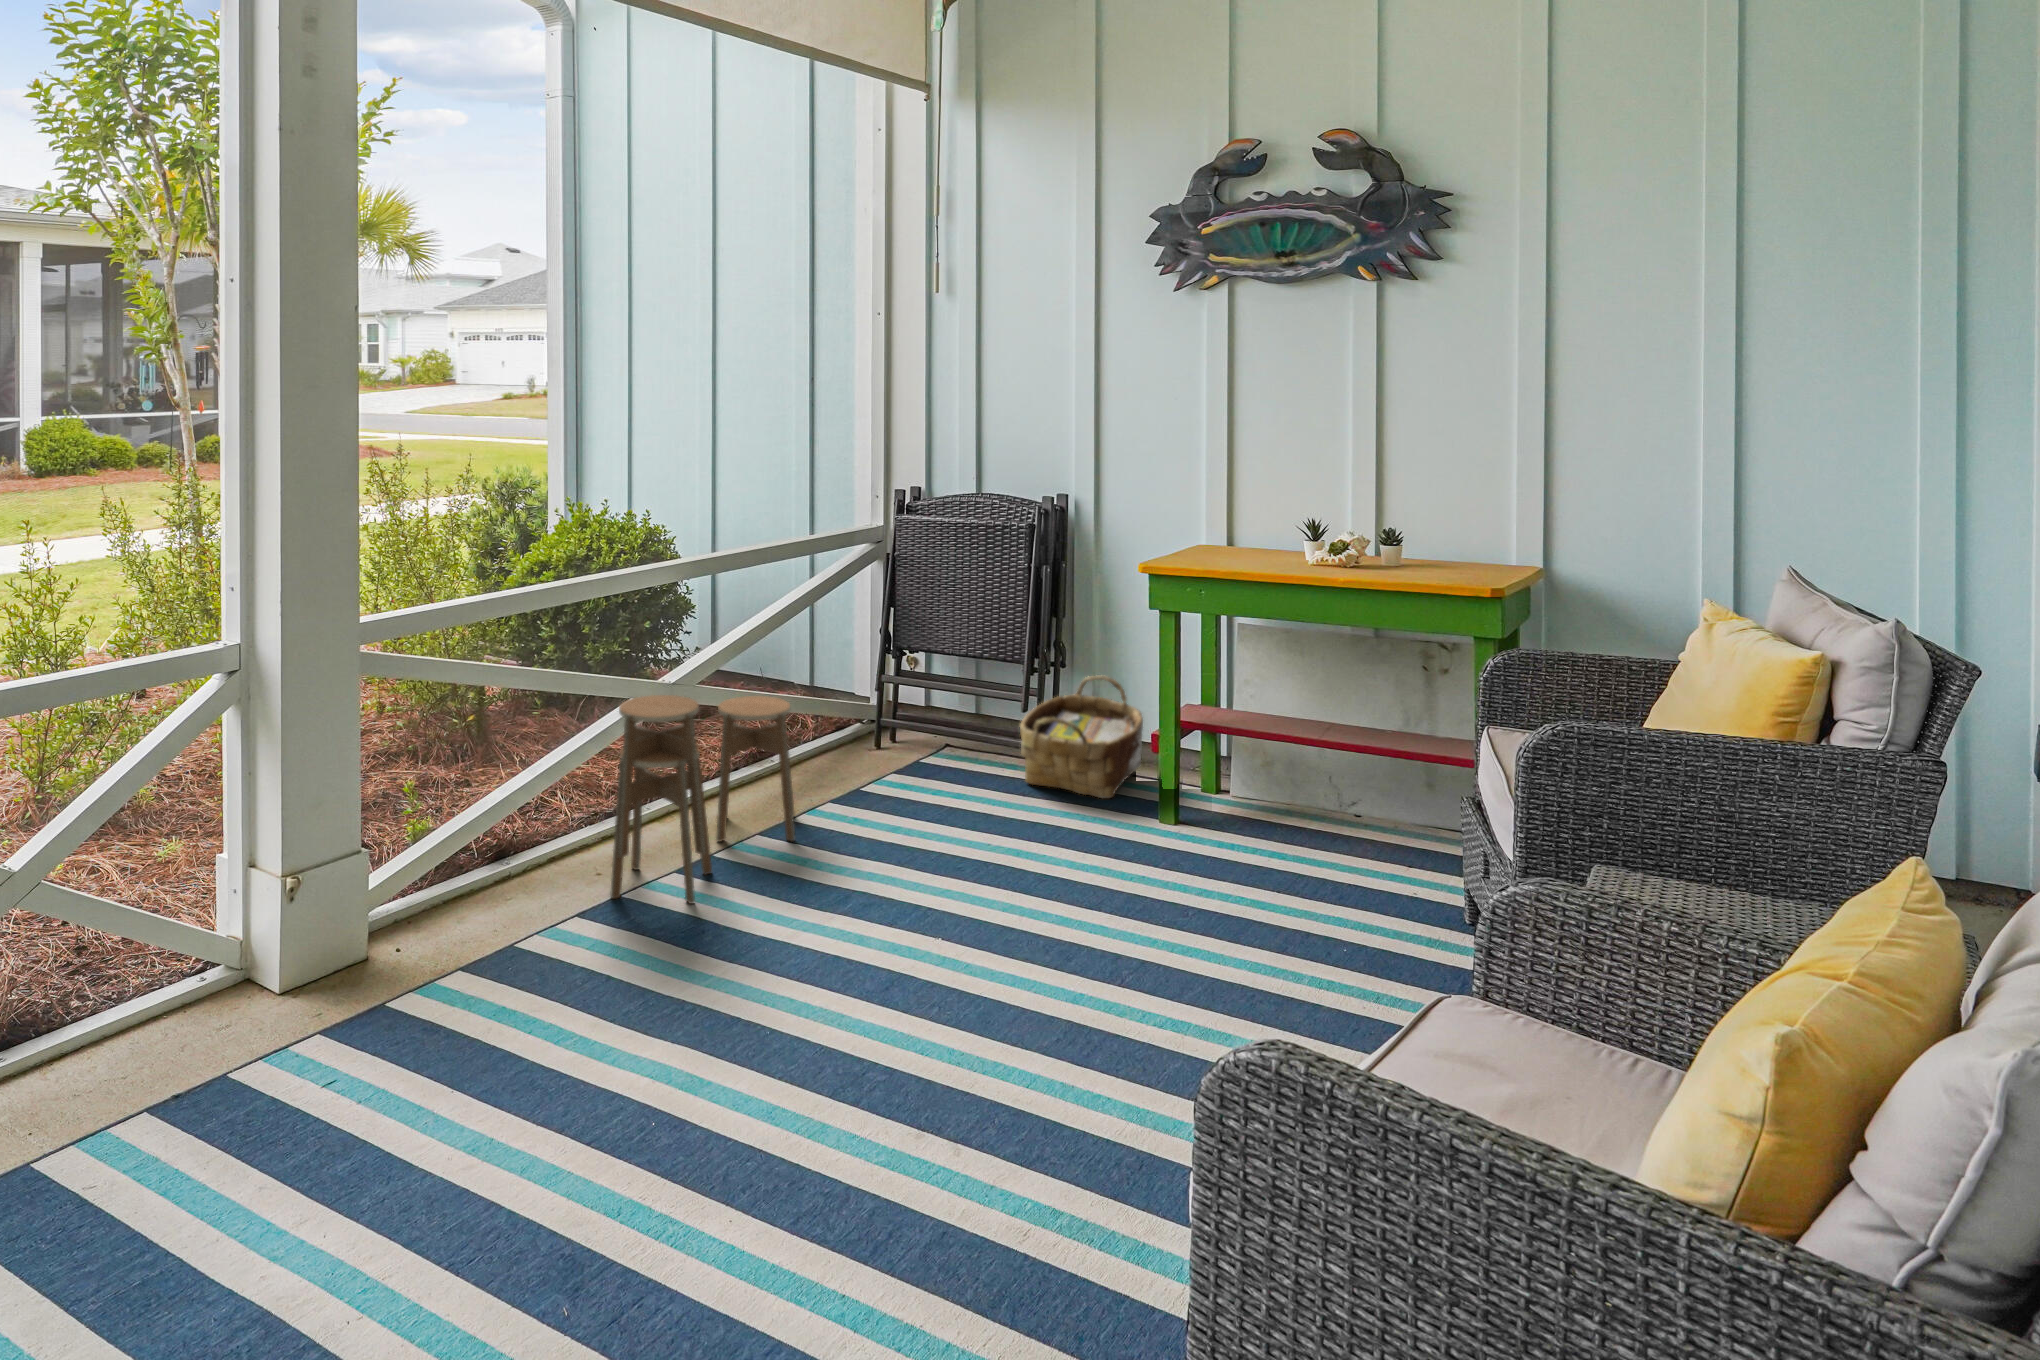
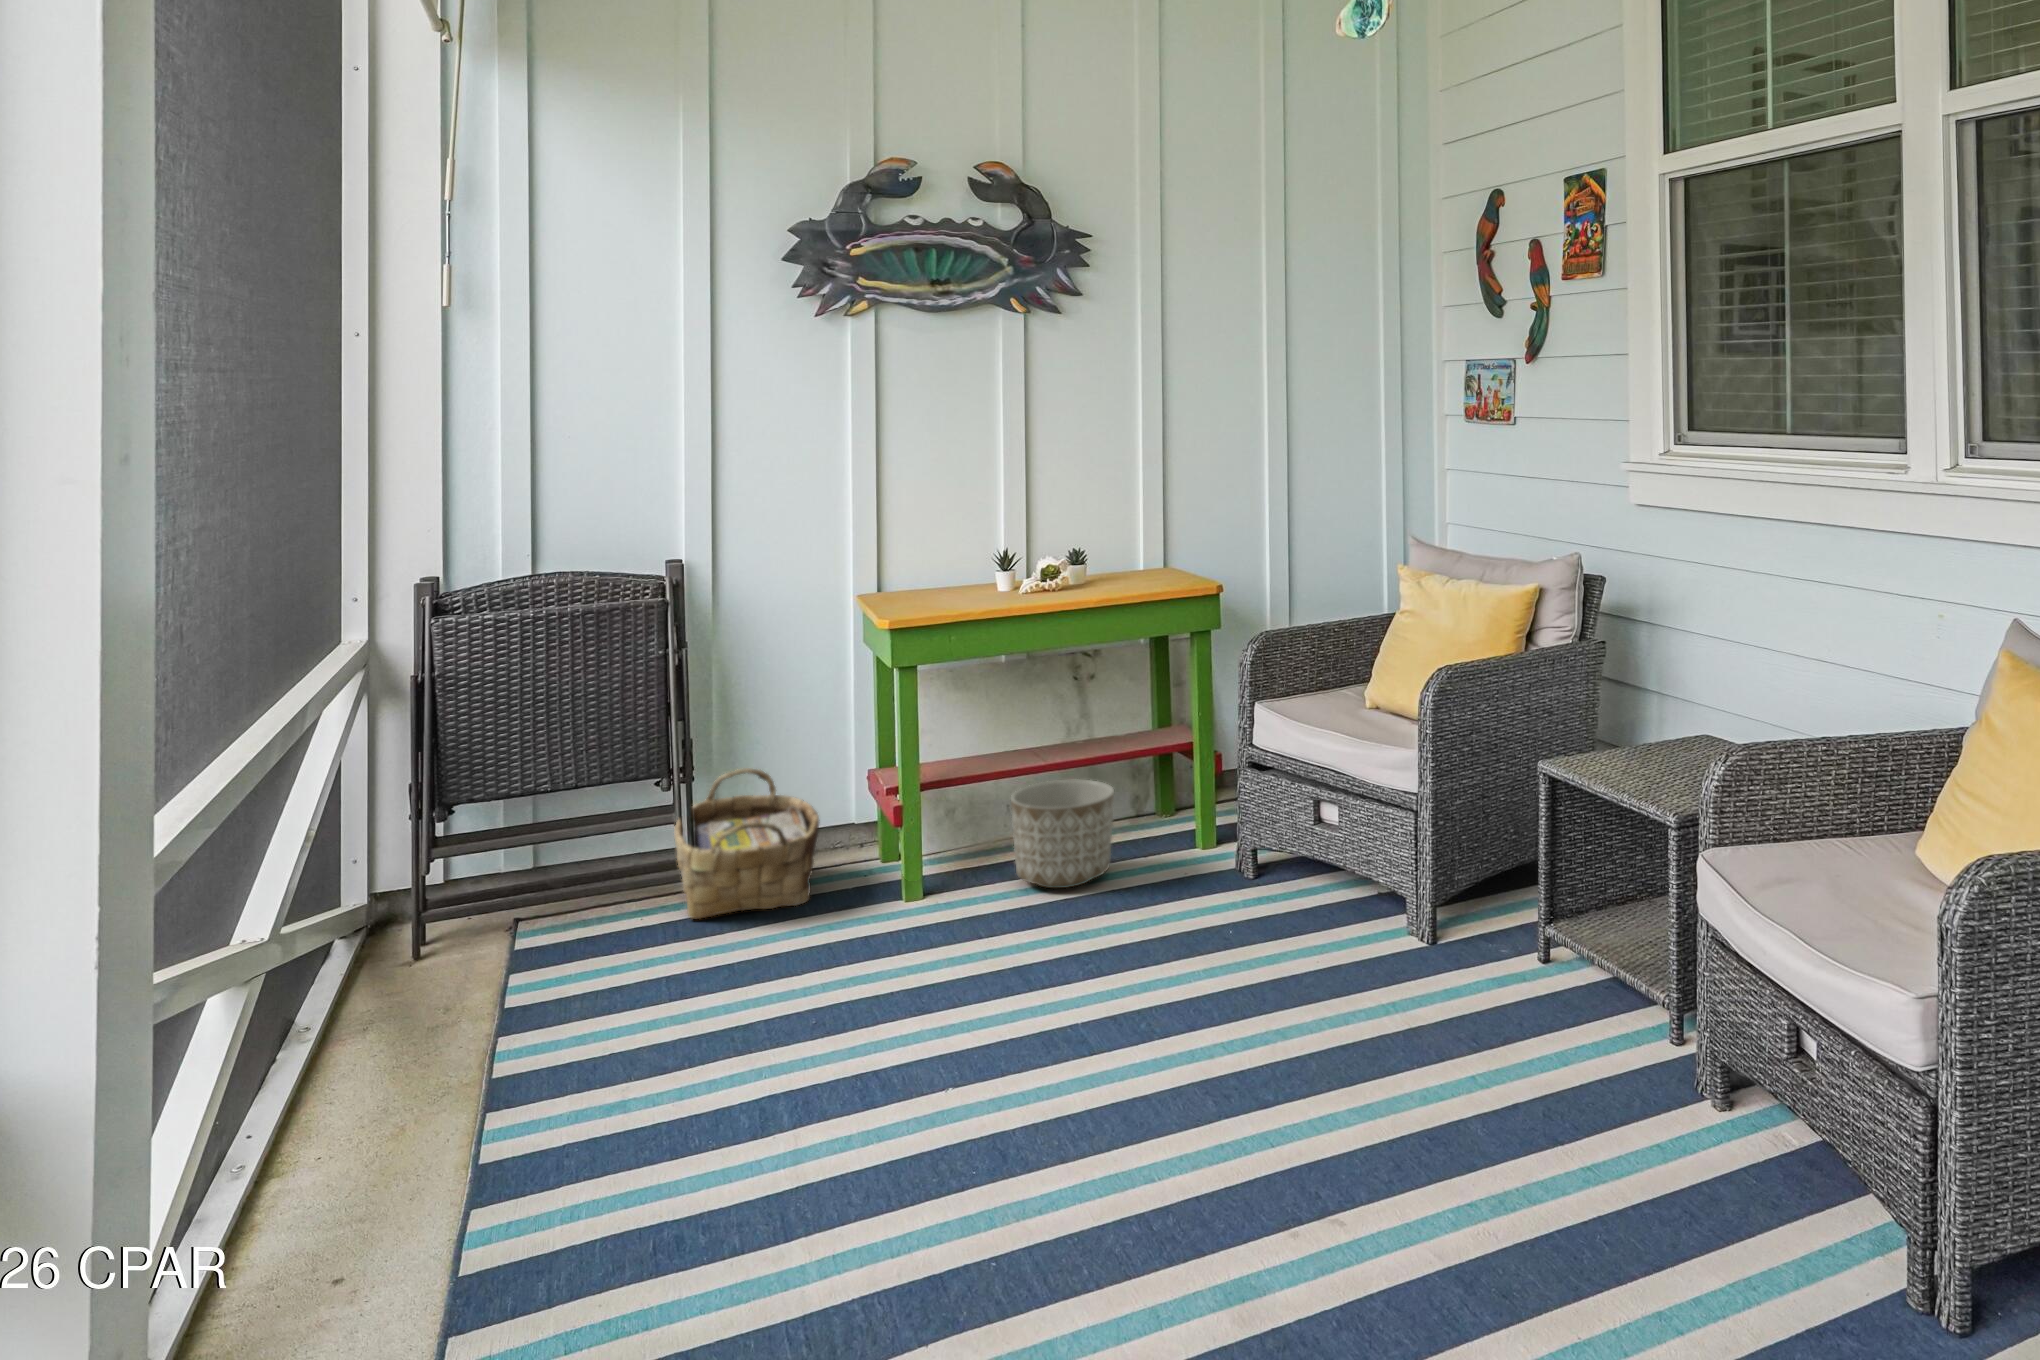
stool: present [610,695,795,904] -> none [252,890,490,1283]
planter: none [1268,754,1375,863] -> present [1011,780,1114,888]

